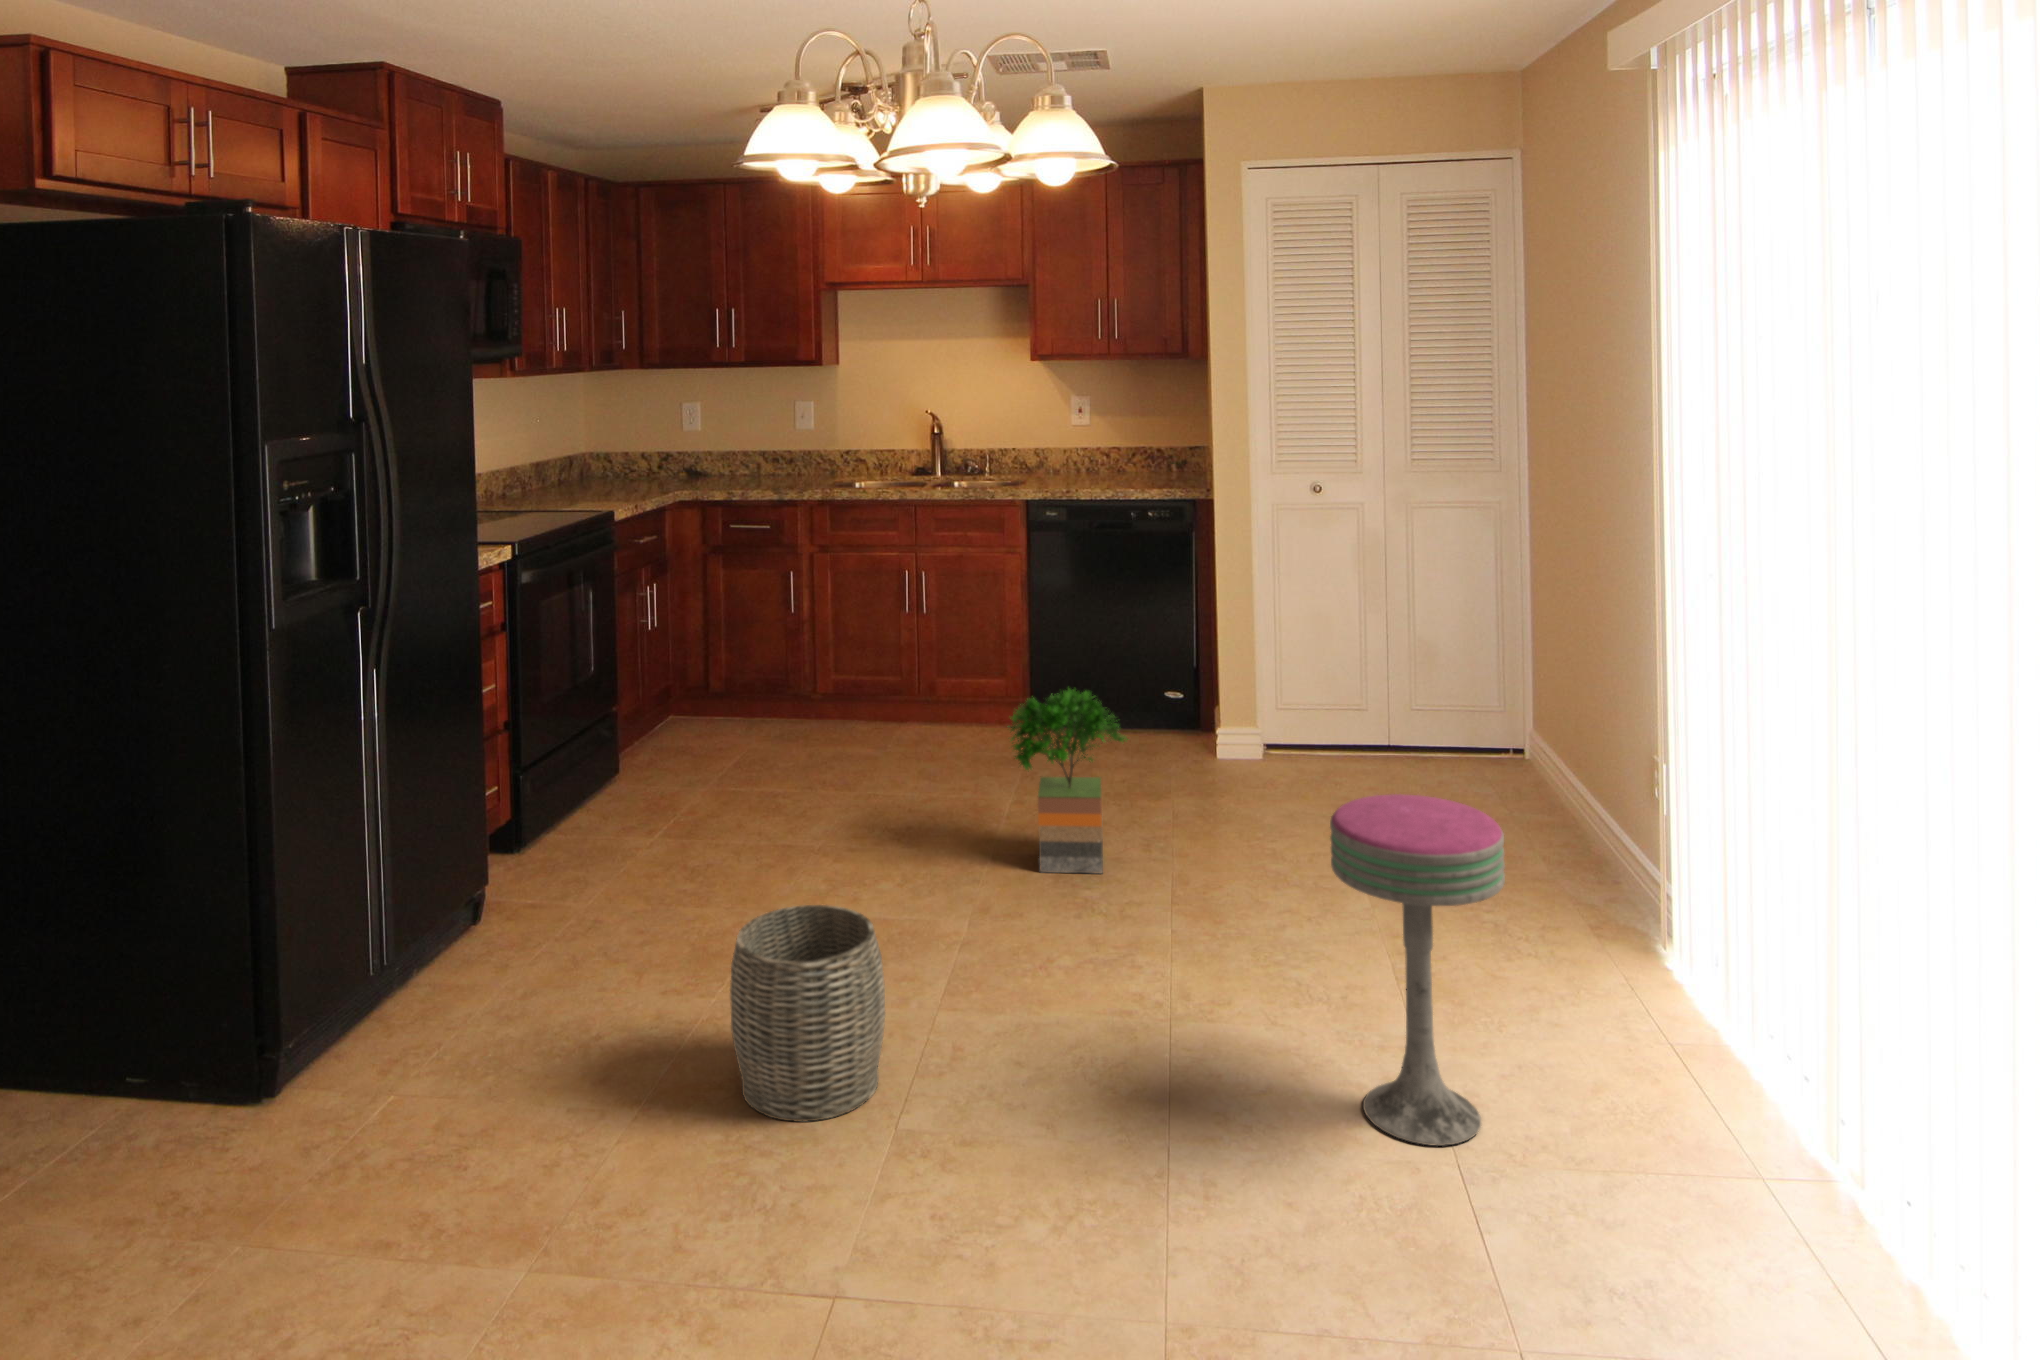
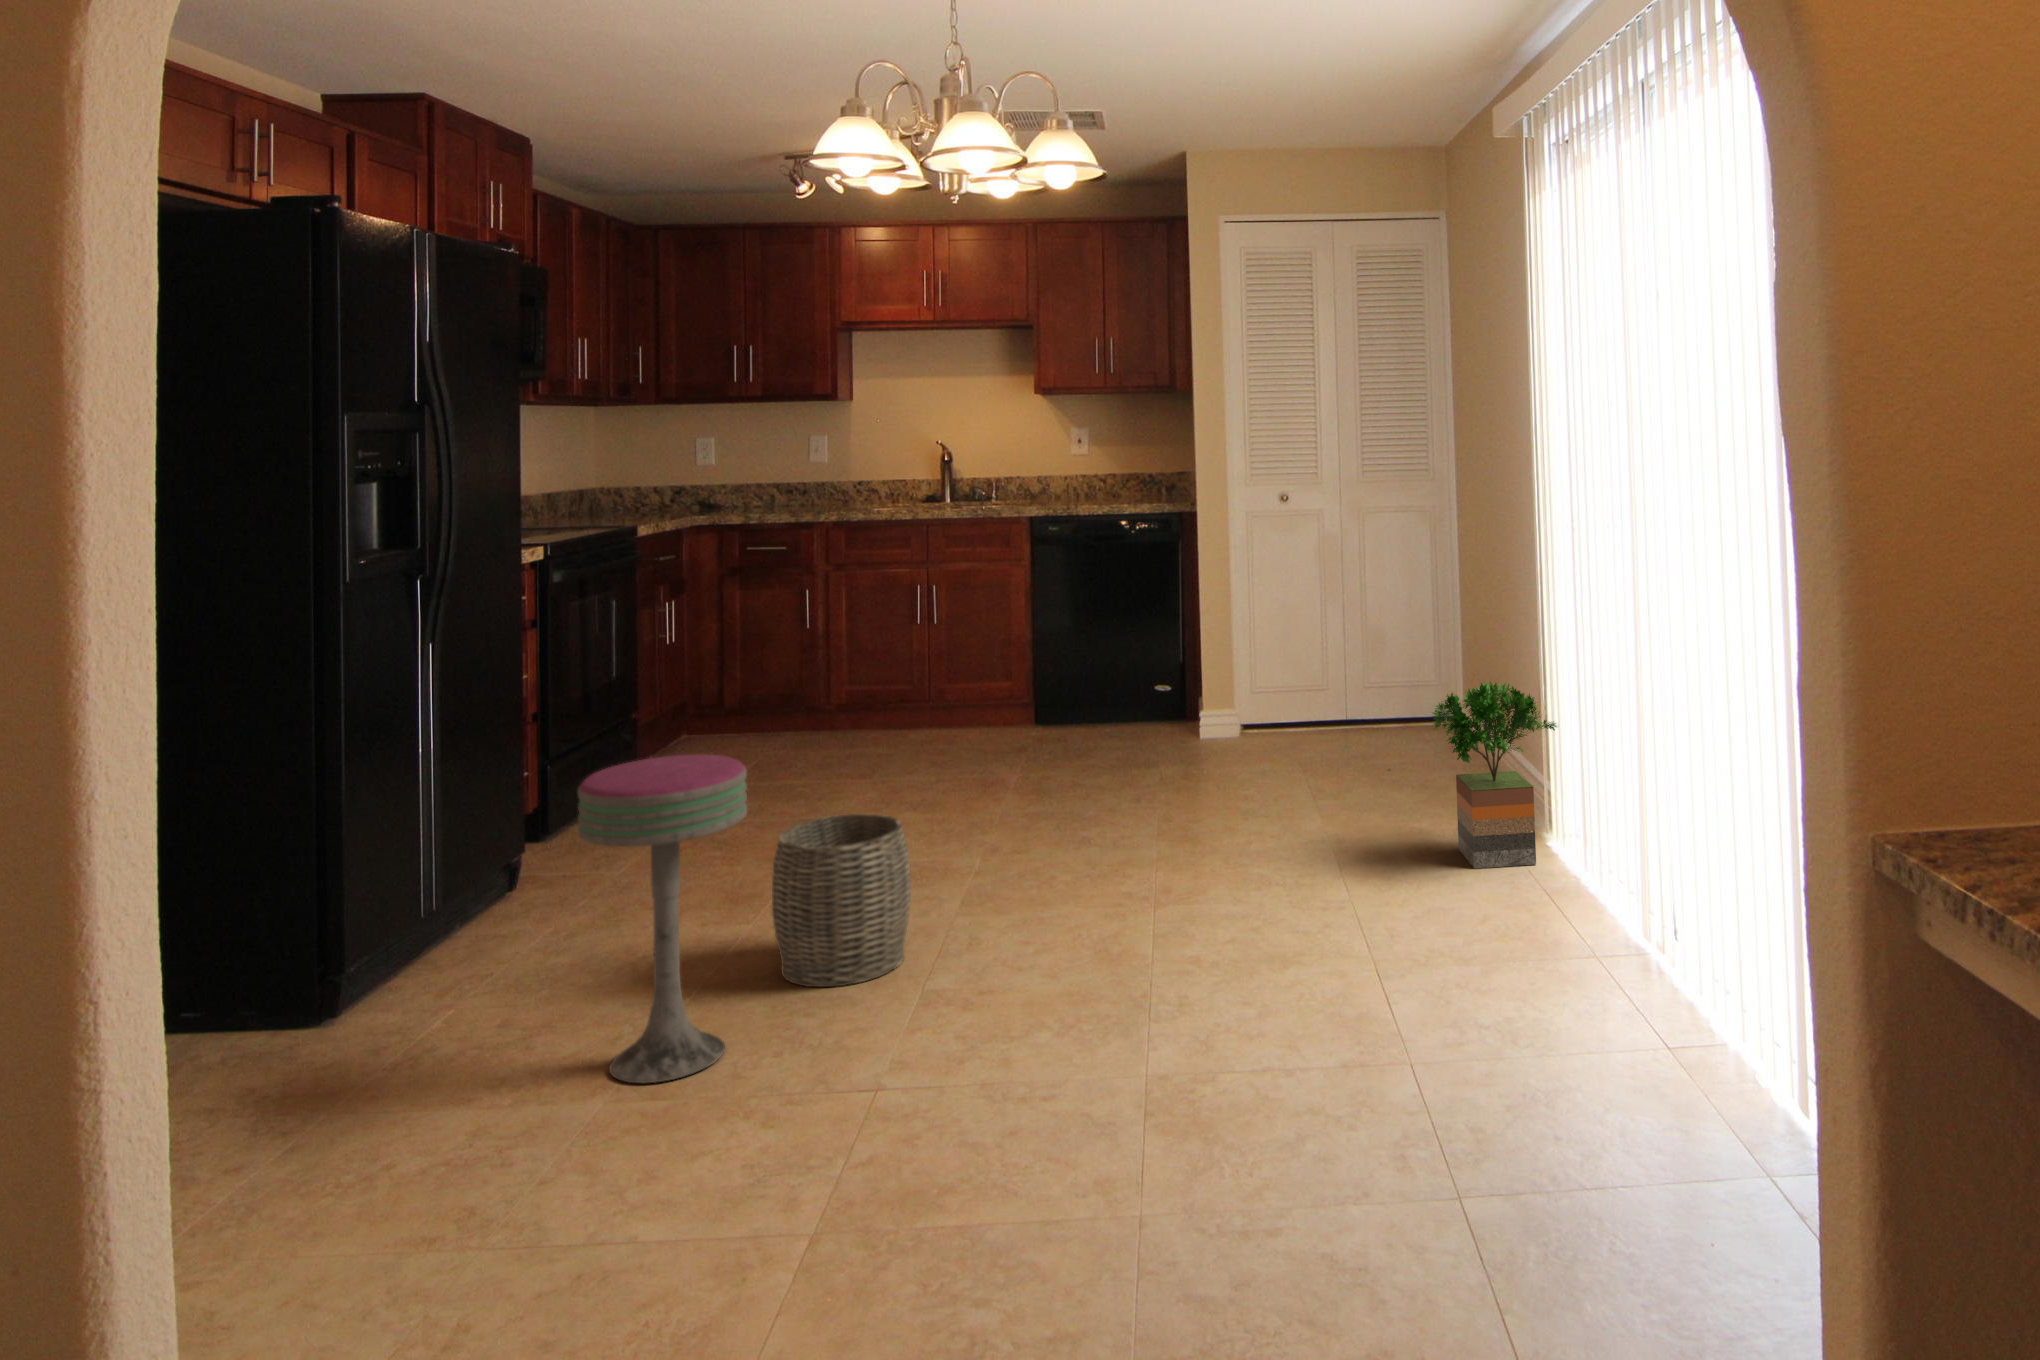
potted tree: present [1008,689,1128,874] -> present [1432,681,1557,869]
bar stool: present [1330,794,1505,1146] -> present [578,754,747,1083]

